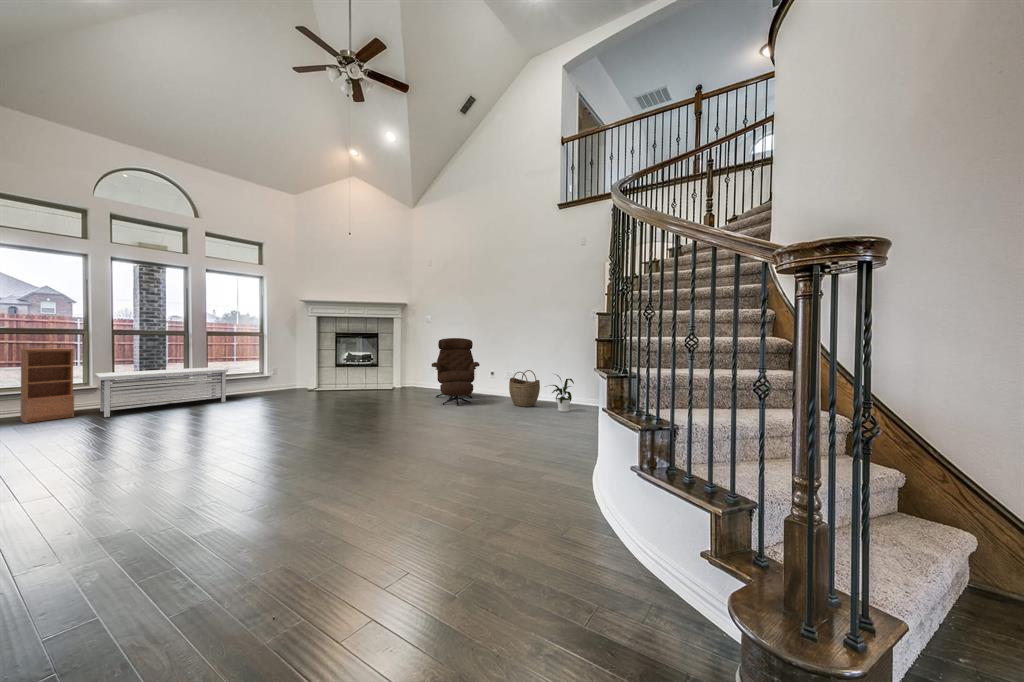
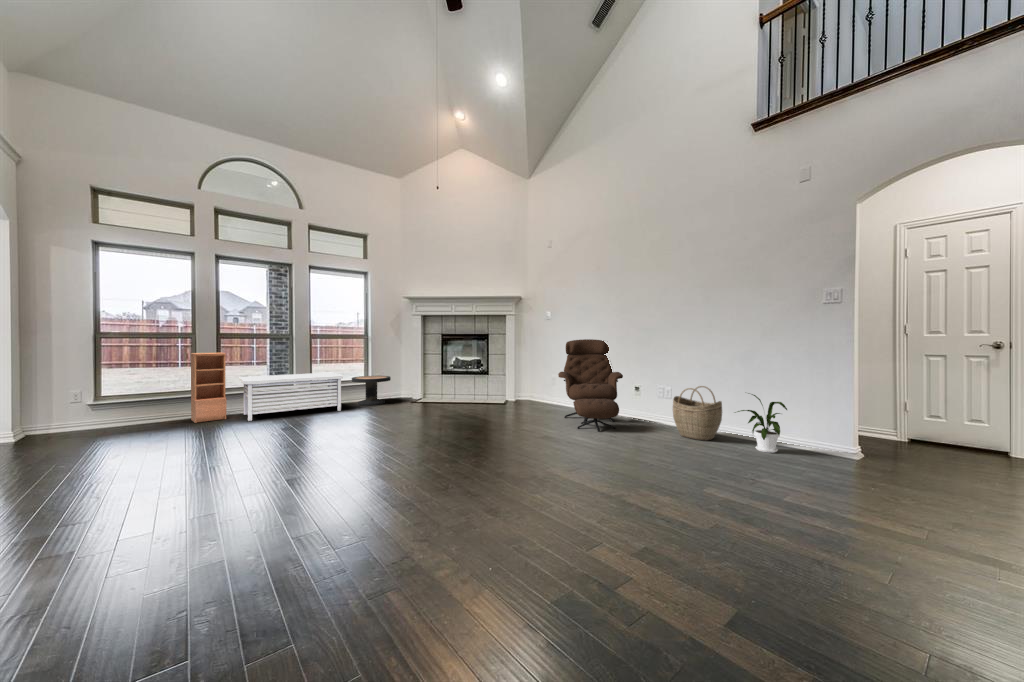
side table: none [240,369,283,396] -> present [352,376,391,405]

